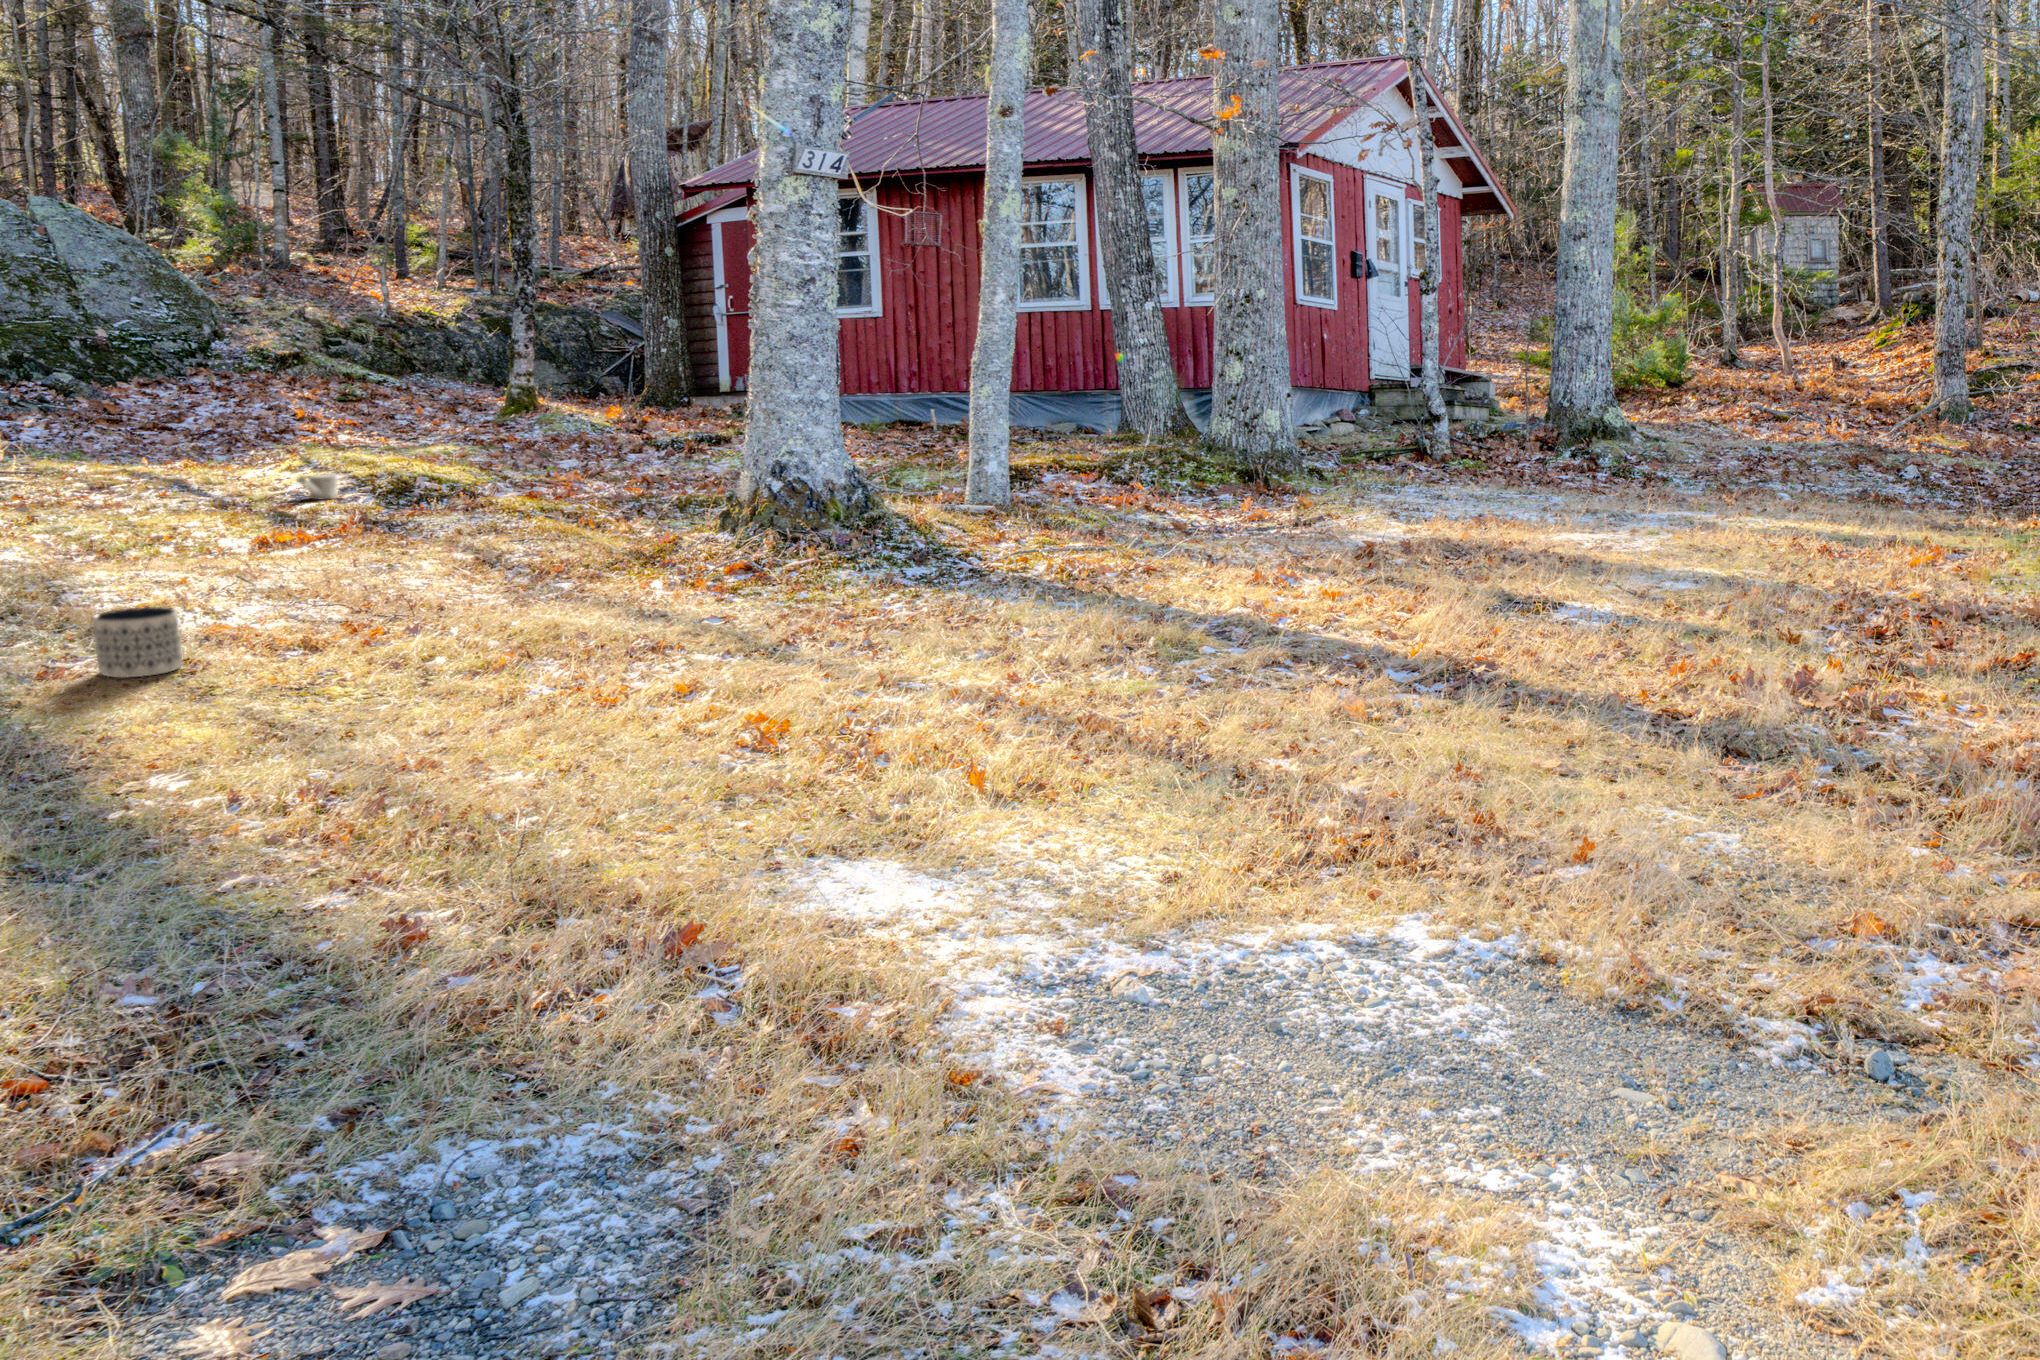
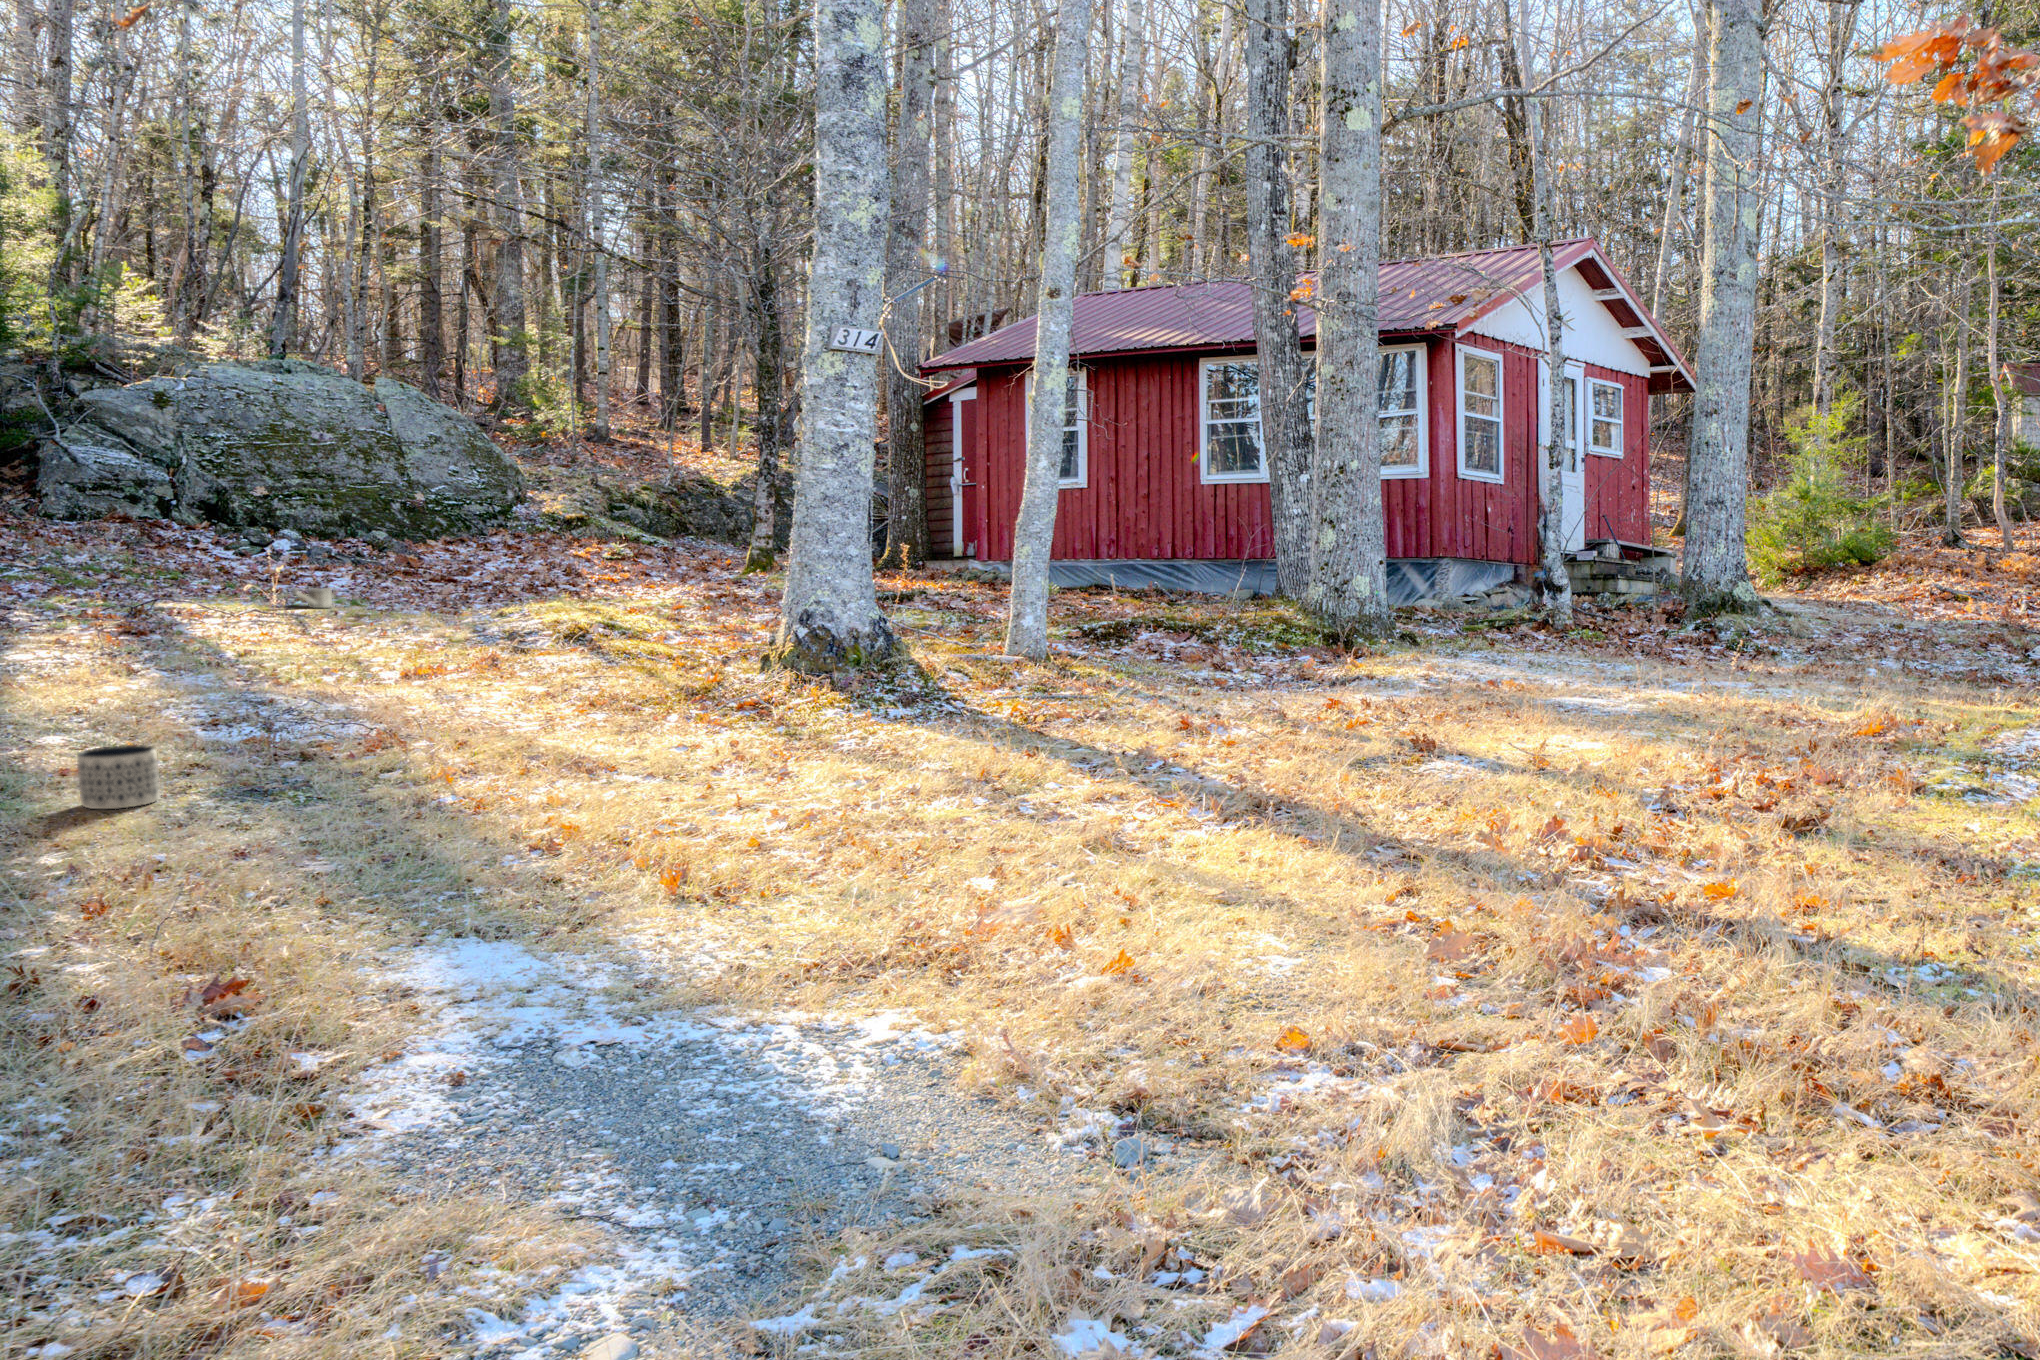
watering can: present [298,473,338,500] -> present [290,587,336,608]

